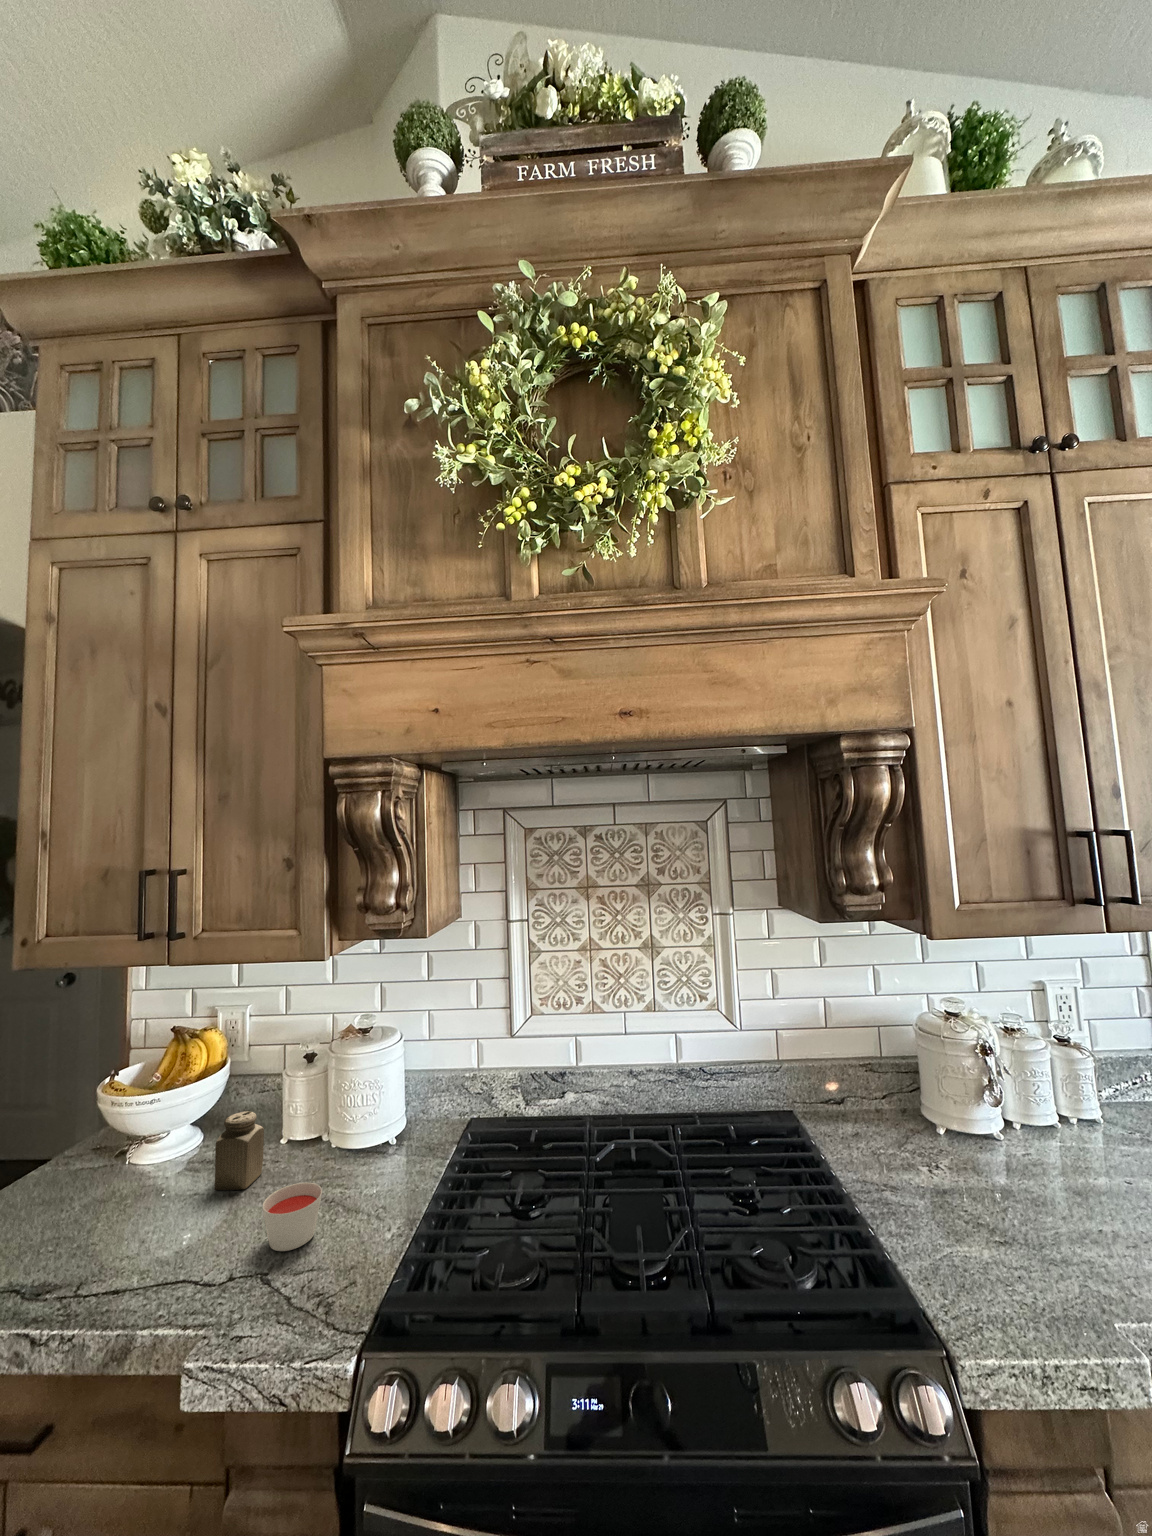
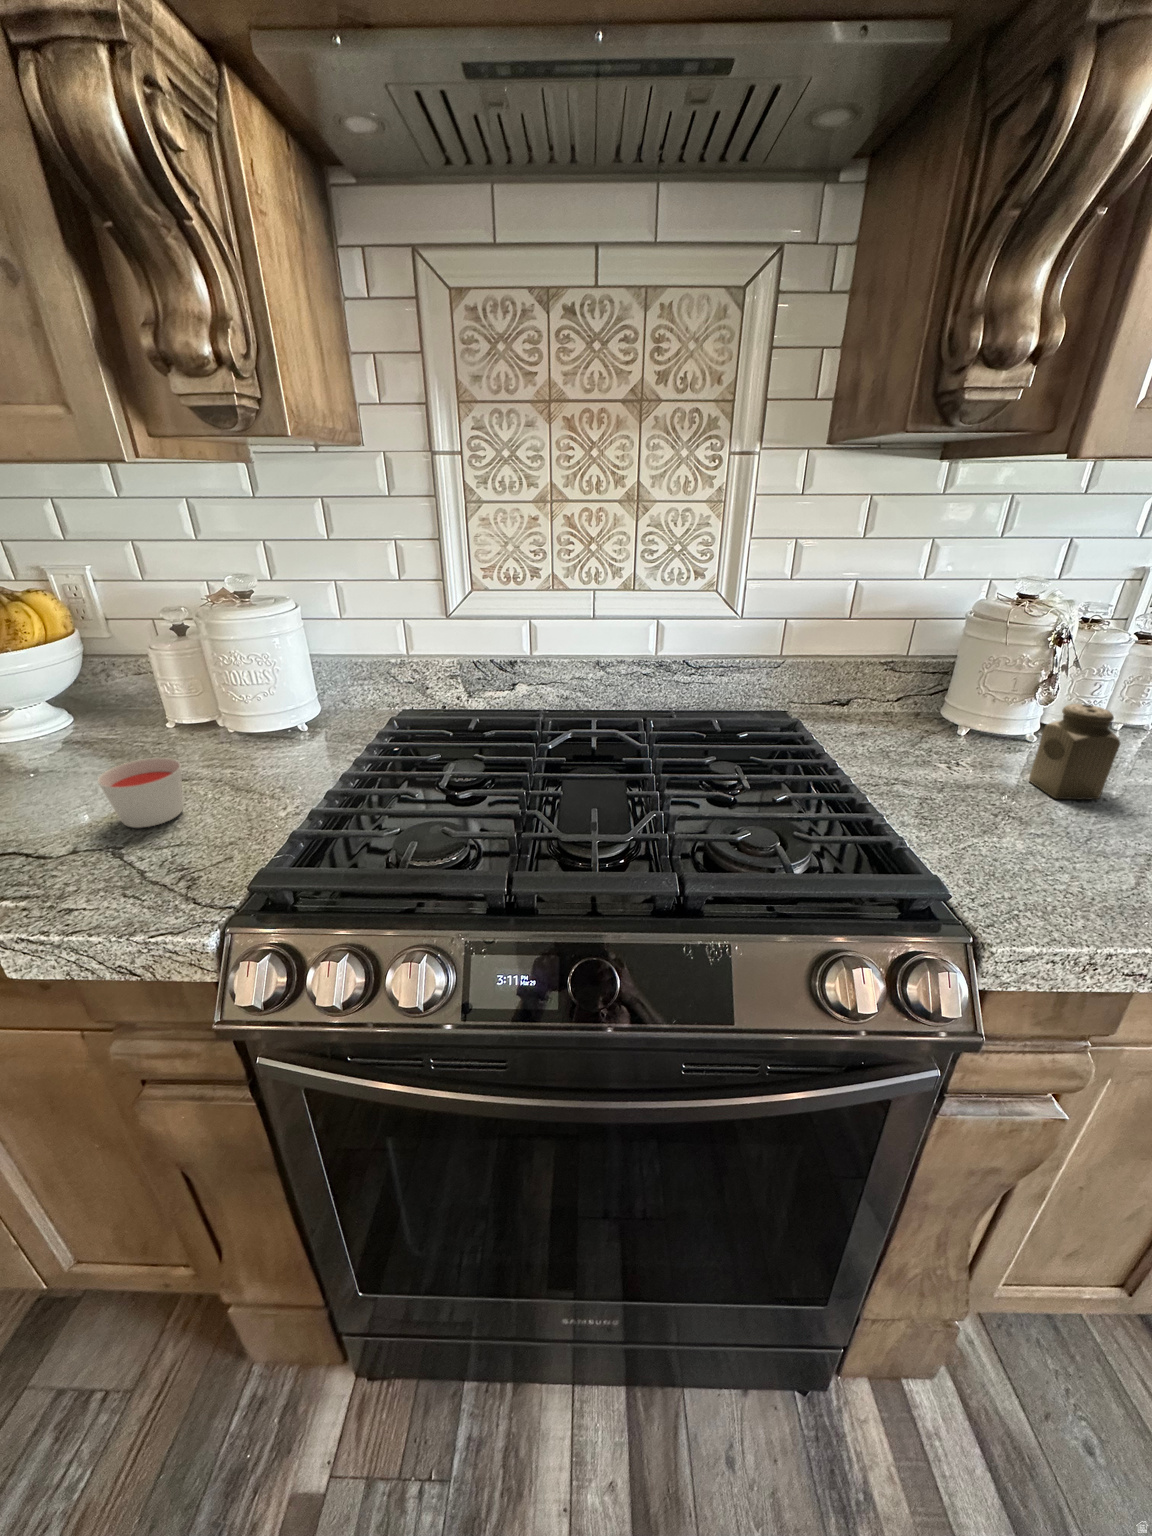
salt shaker: present [214,1111,264,1190] -> present [1029,704,1120,799]

